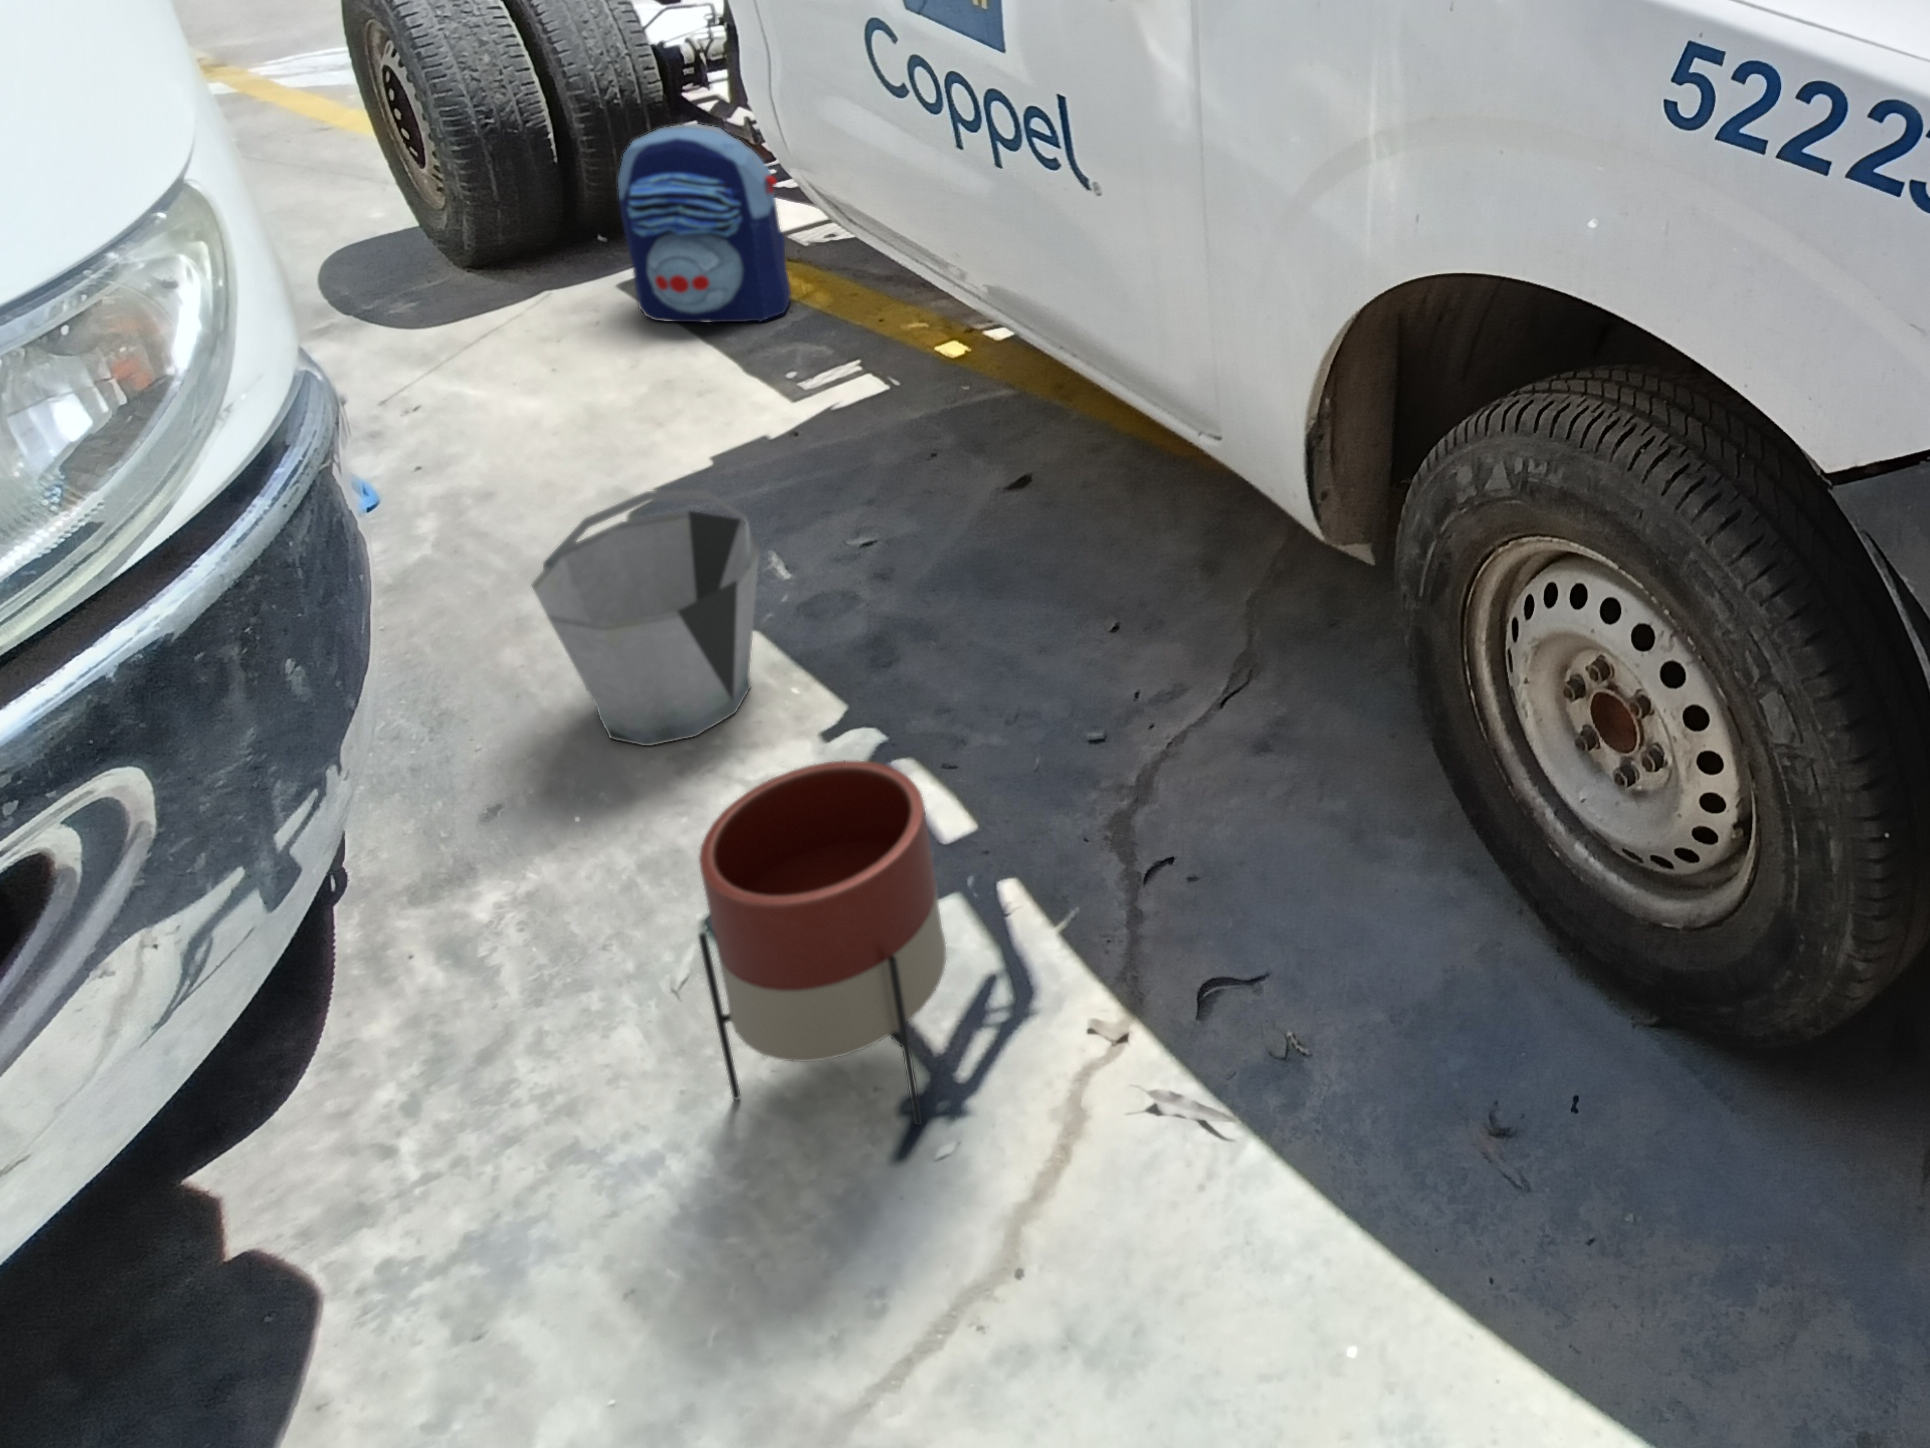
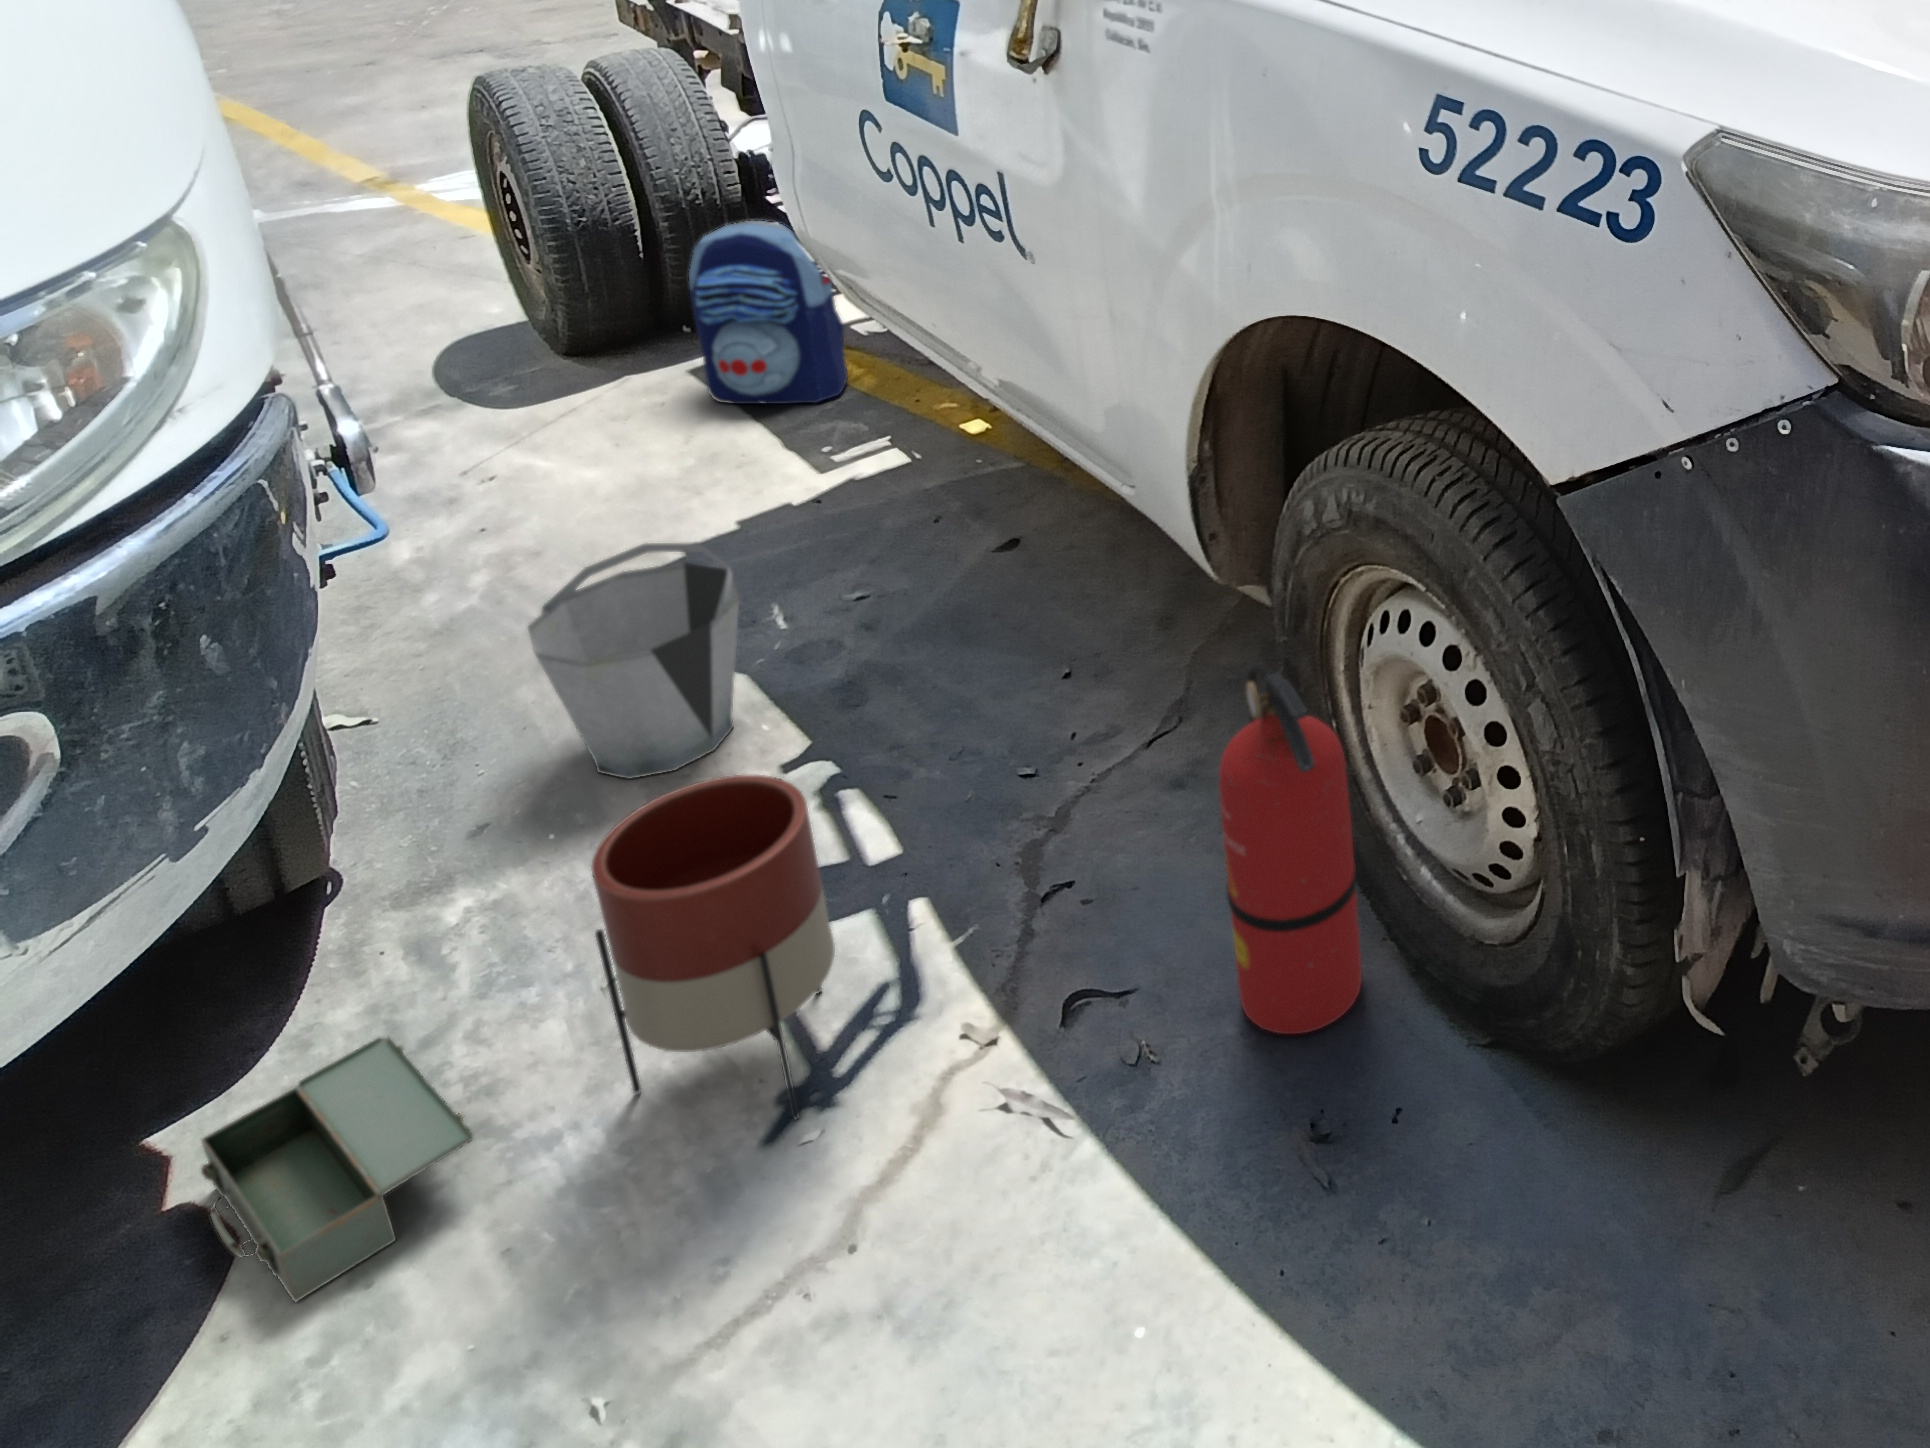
fire extinguisher: none [1365,637,1500,1021] -> present [1219,663,1362,1034]
toolbox: none [268,1045,580,1345] -> present [201,1037,474,1302]

